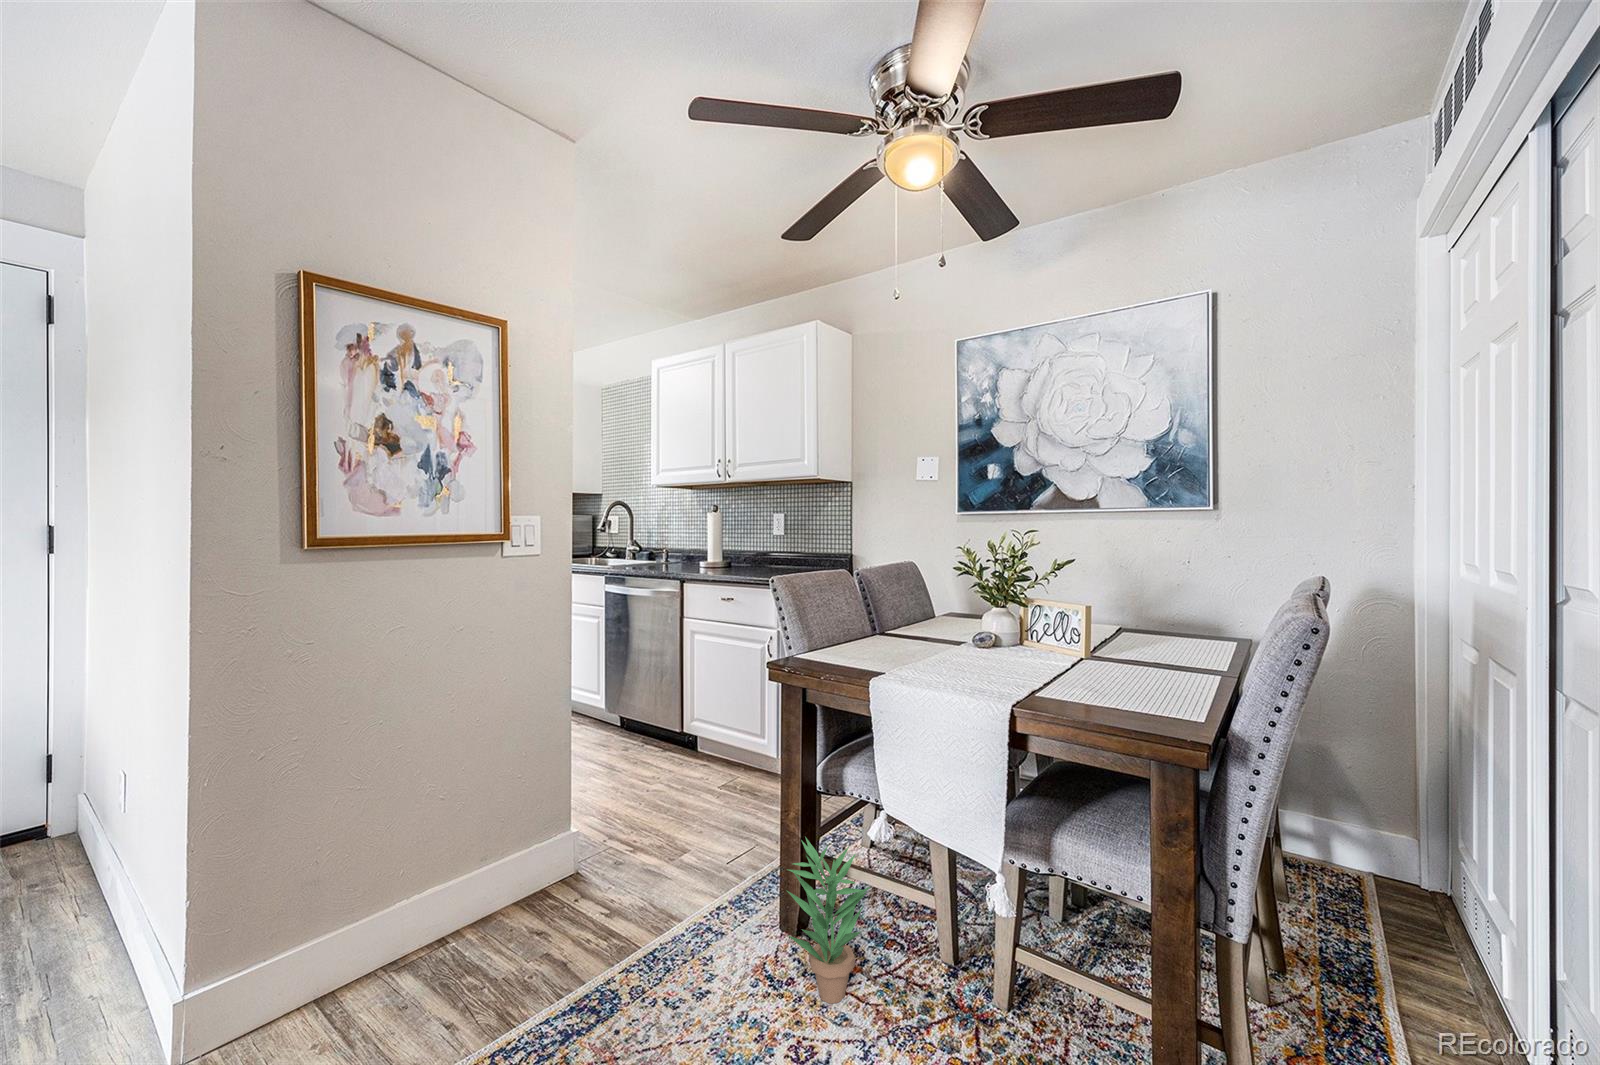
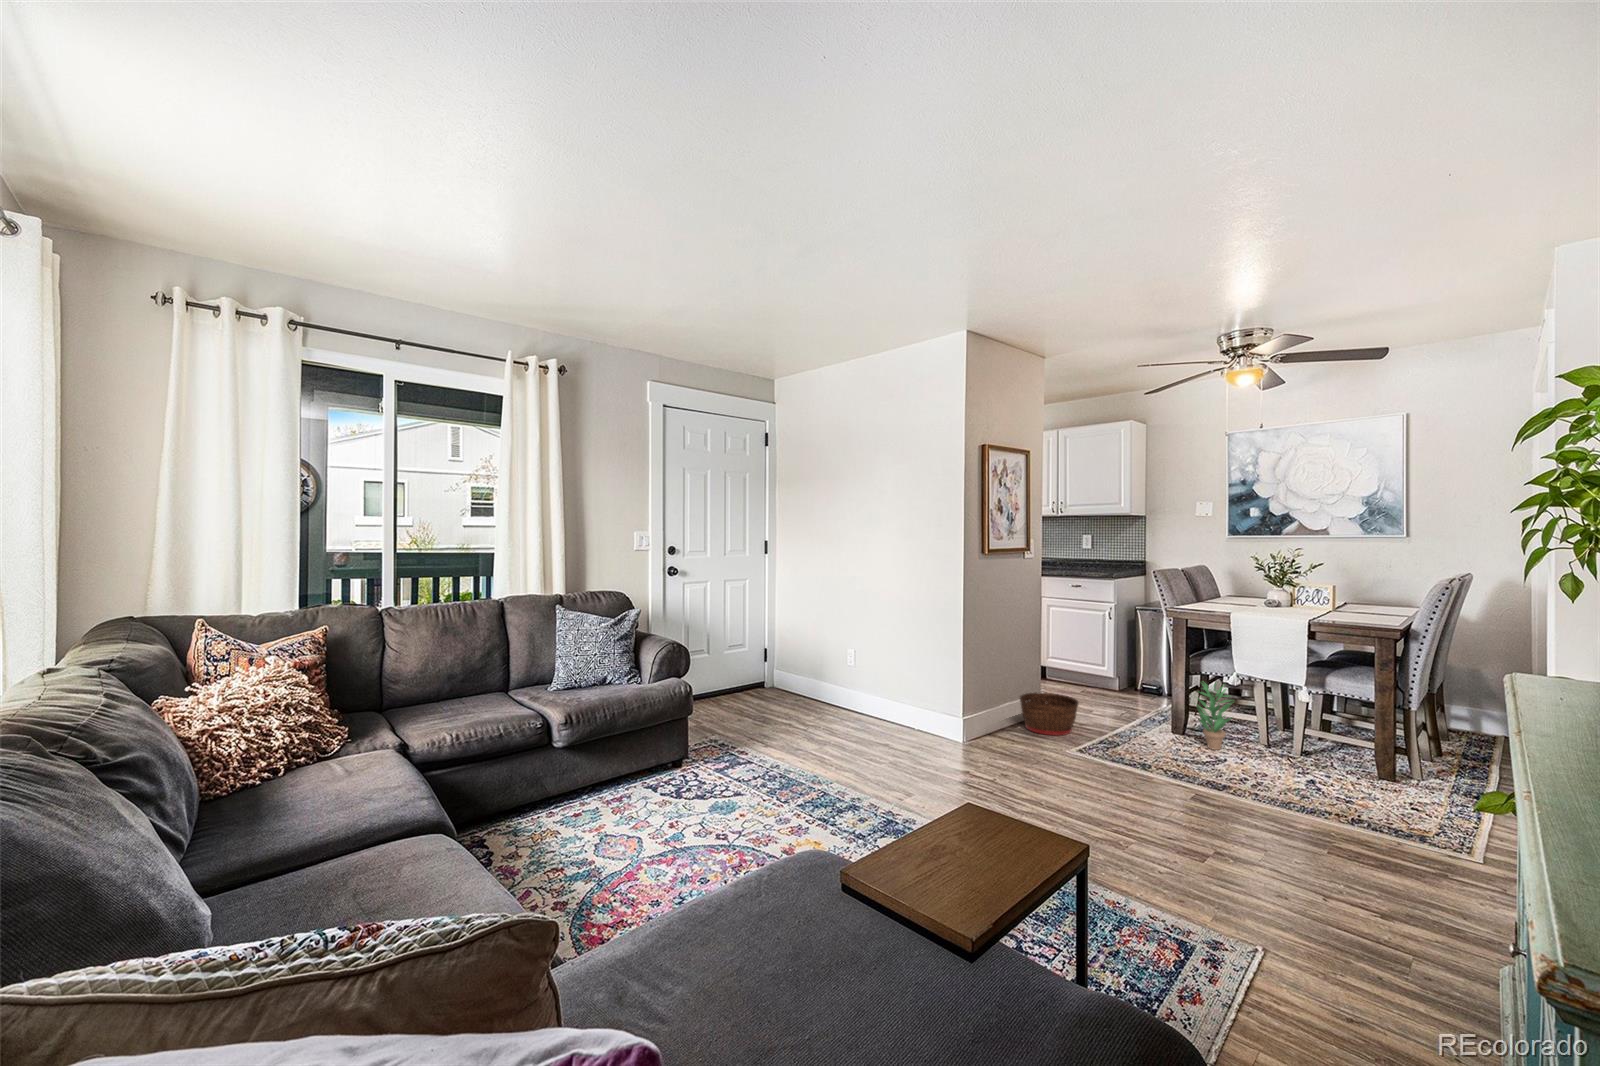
basket: none [449,844,585,973] -> present [1020,693,1078,735]

